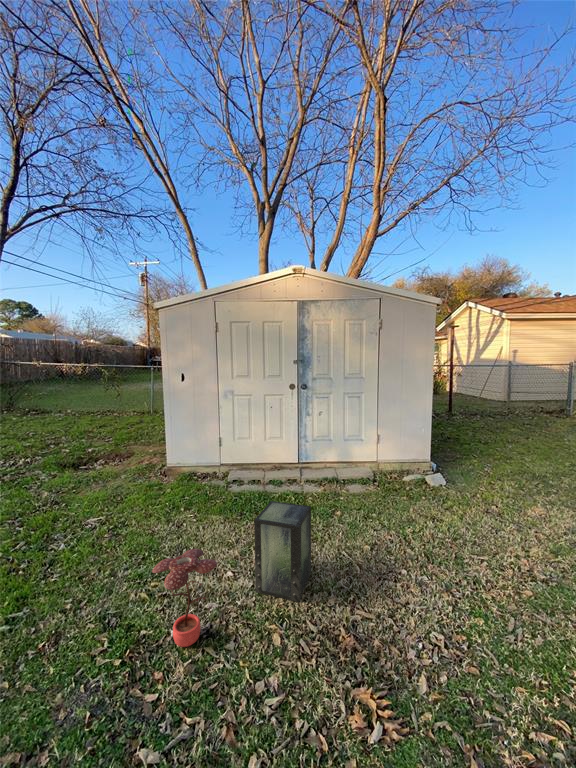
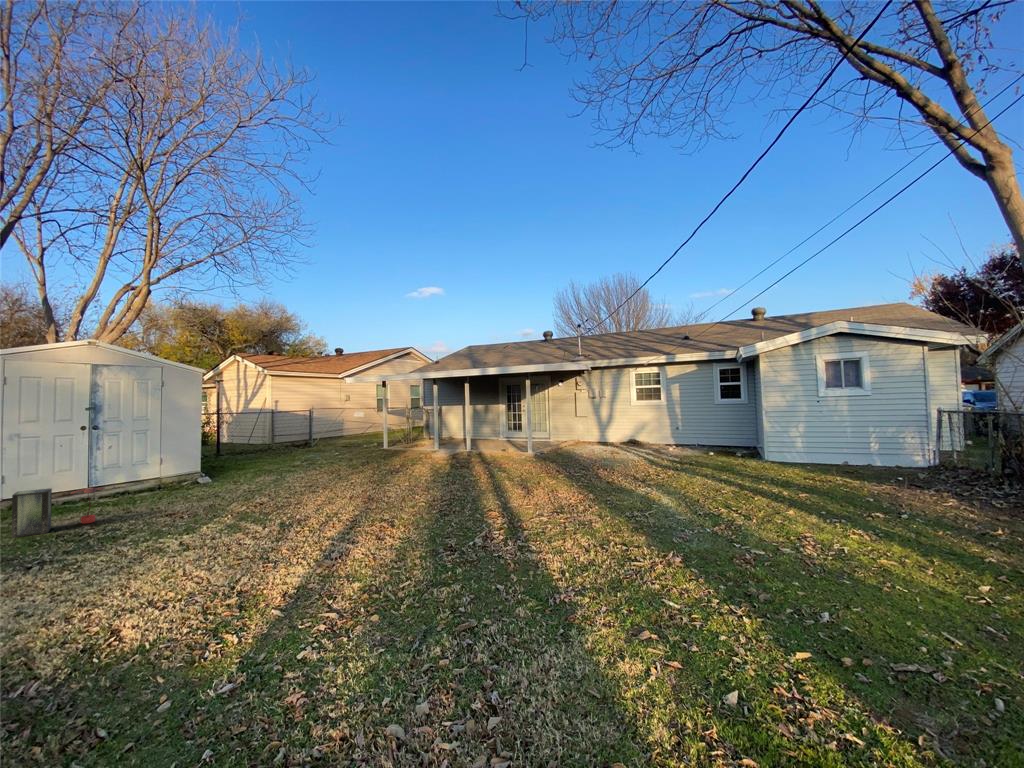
storage box: present [254,501,311,602] -> present [12,488,52,538]

